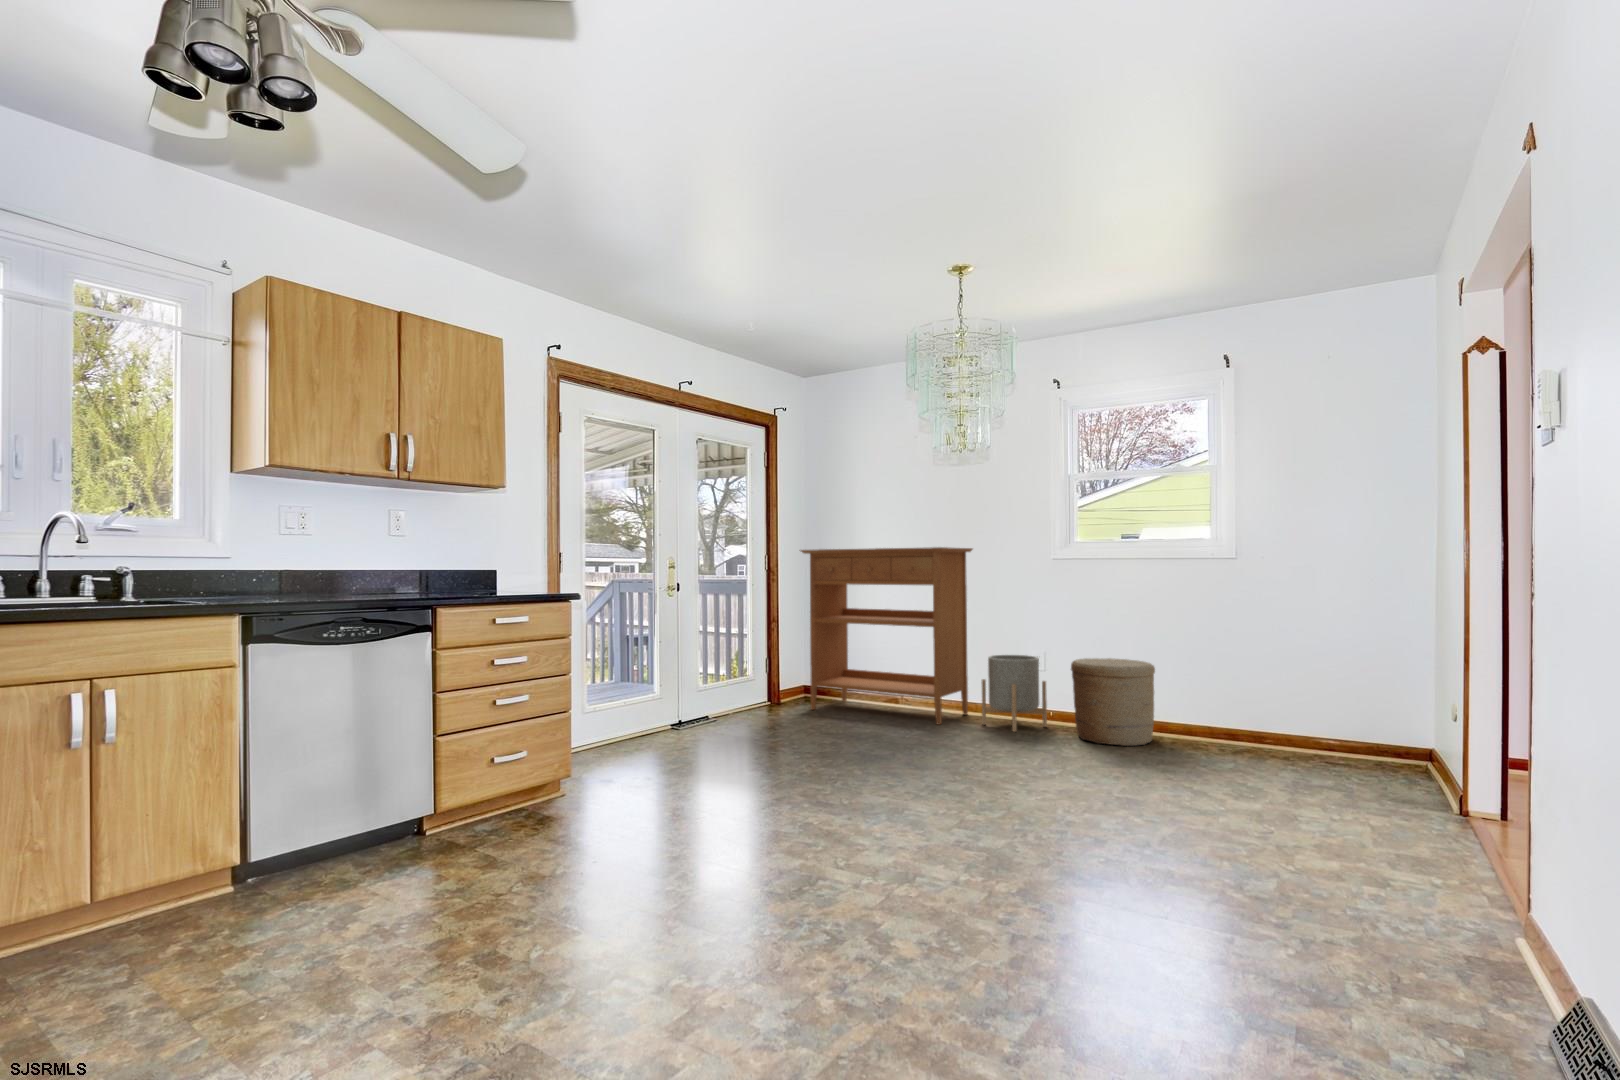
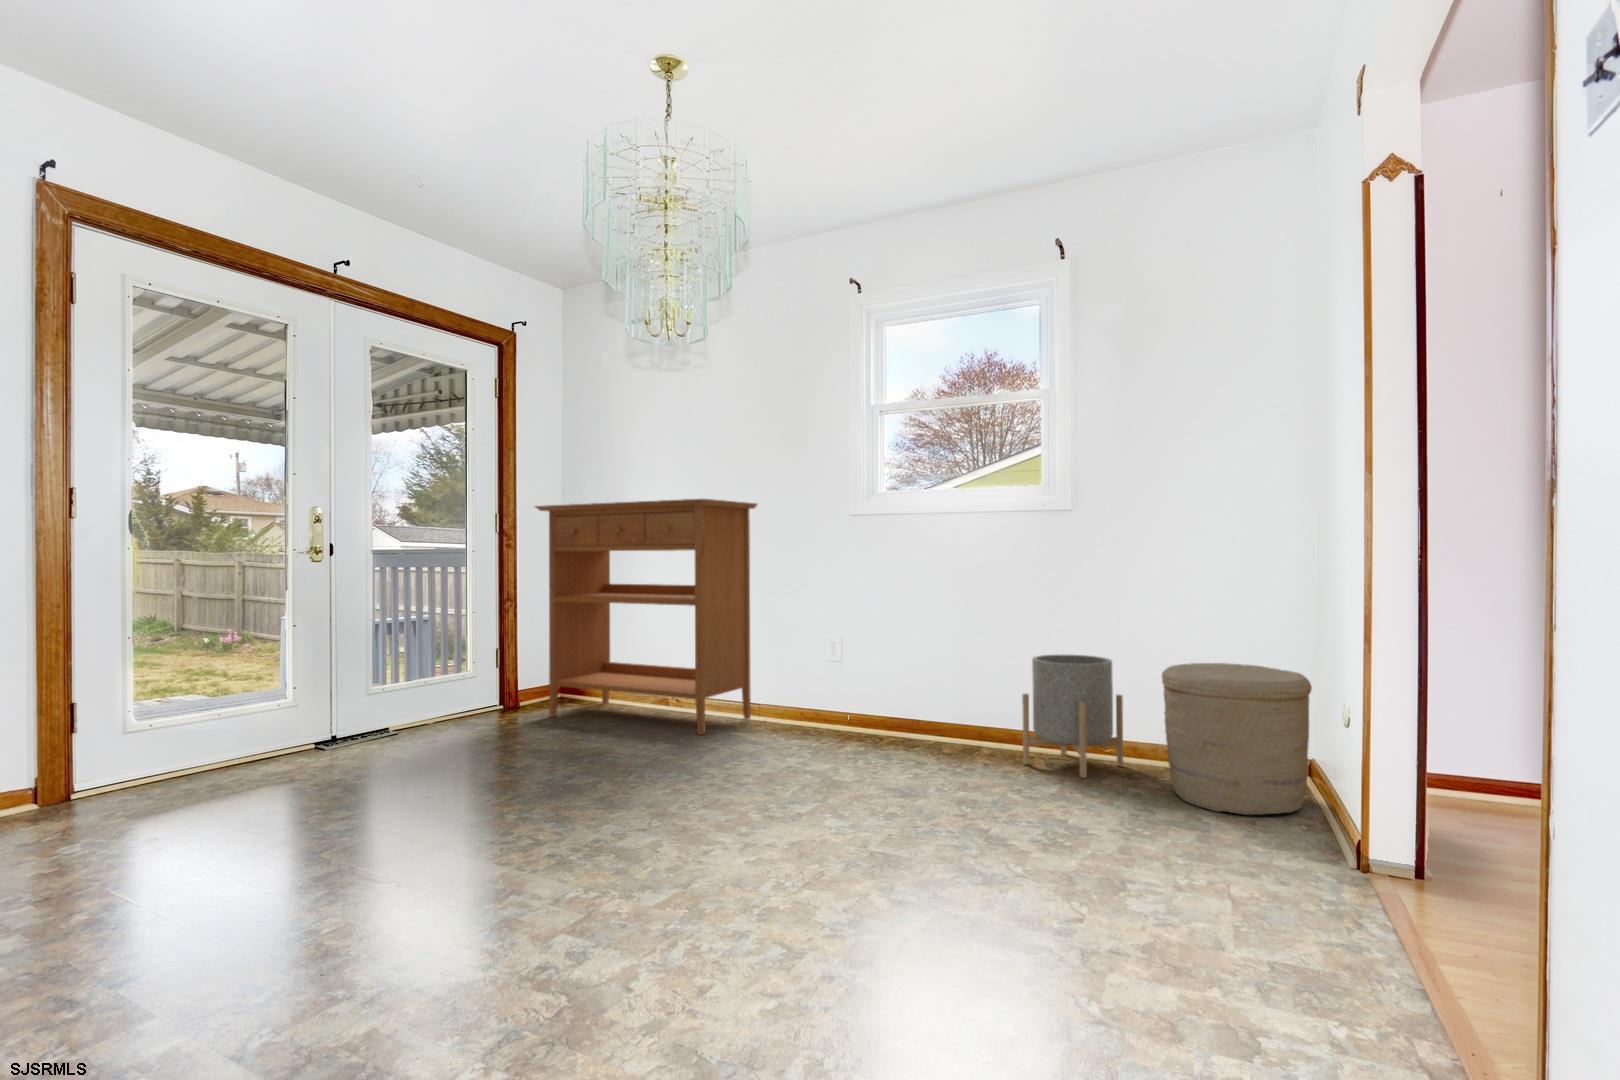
planter: present [982,655,1047,732] -> present [1022,654,1123,778]
woven basket: present [1071,658,1155,746] -> present [1162,663,1312,815]

